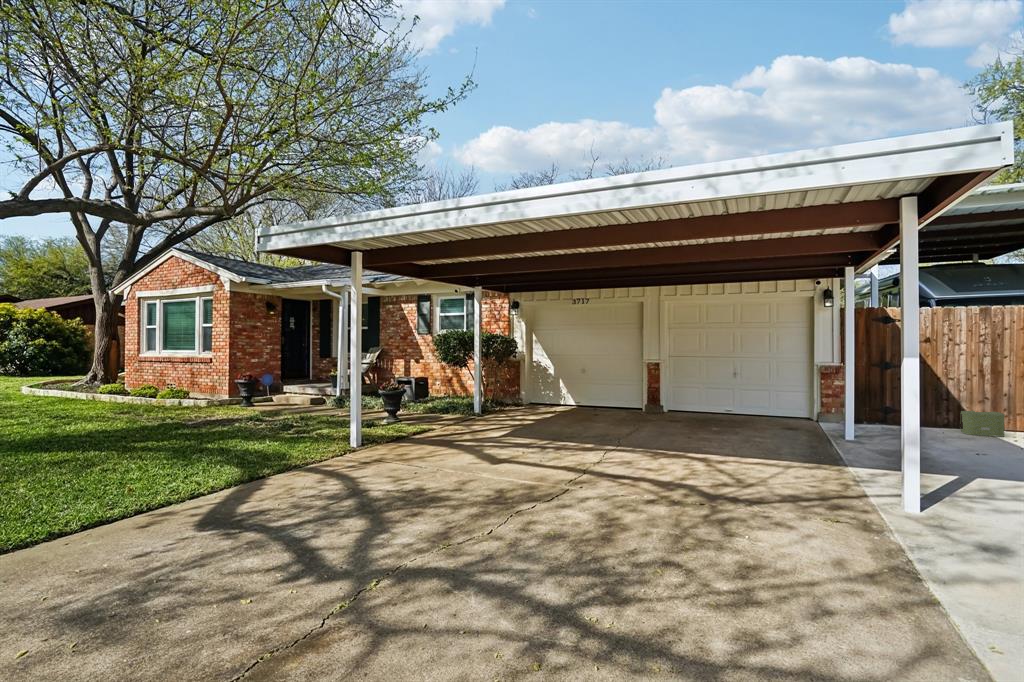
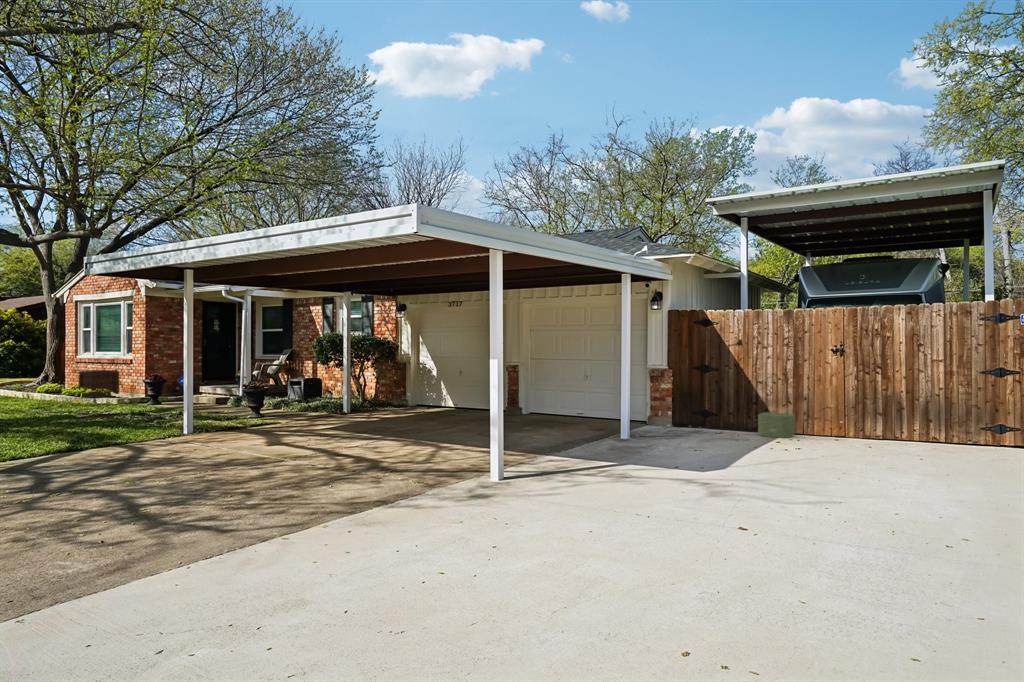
wooden crate: none [150,370,194,400] -> present [79,370,119,398]

